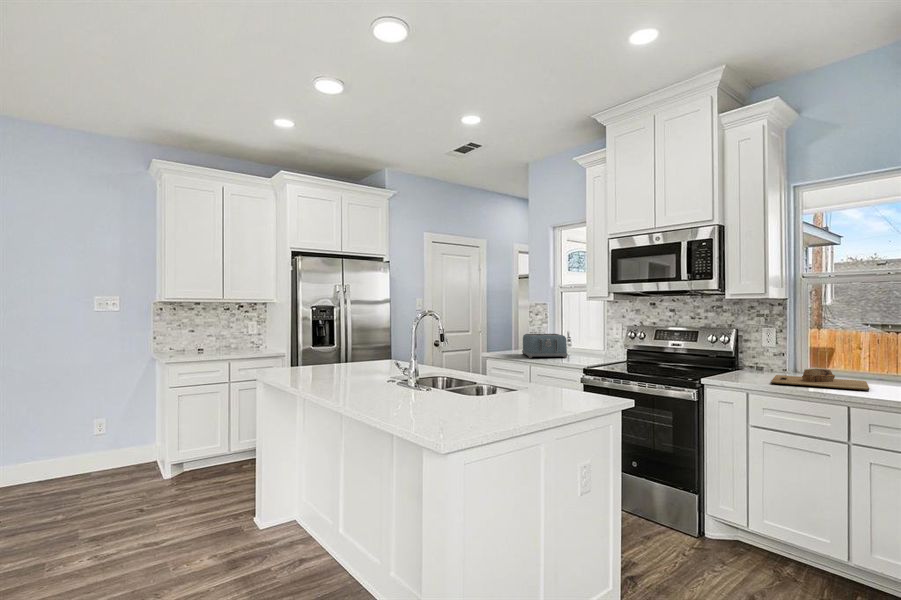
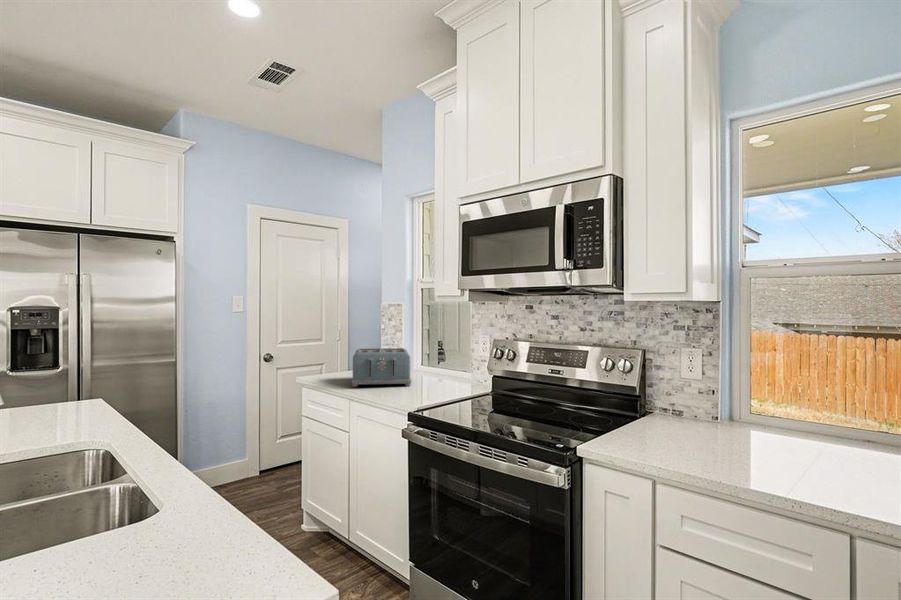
cutting board: present [771,369,869,390] -> none [694,427,868,478]

